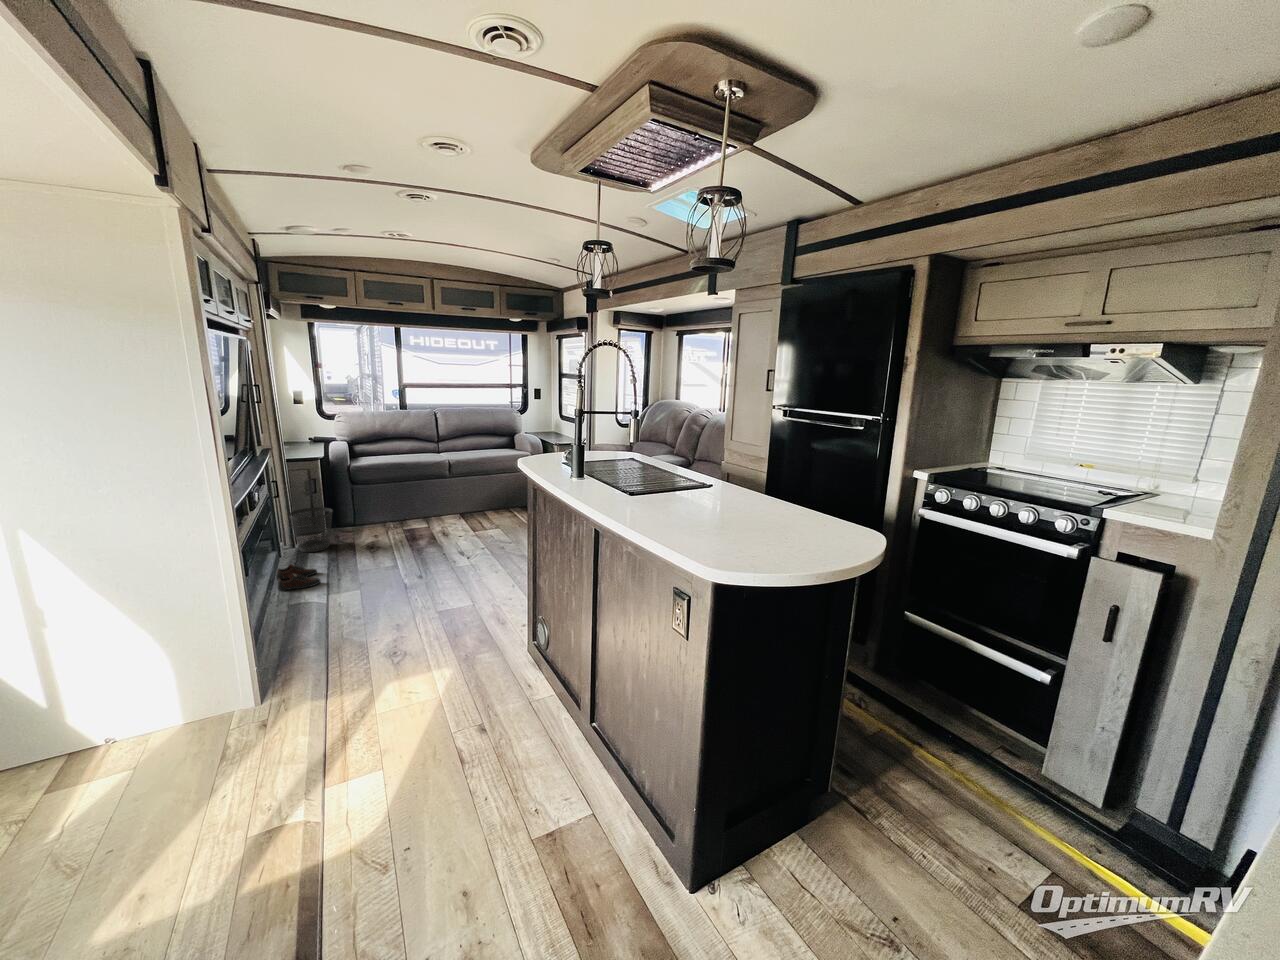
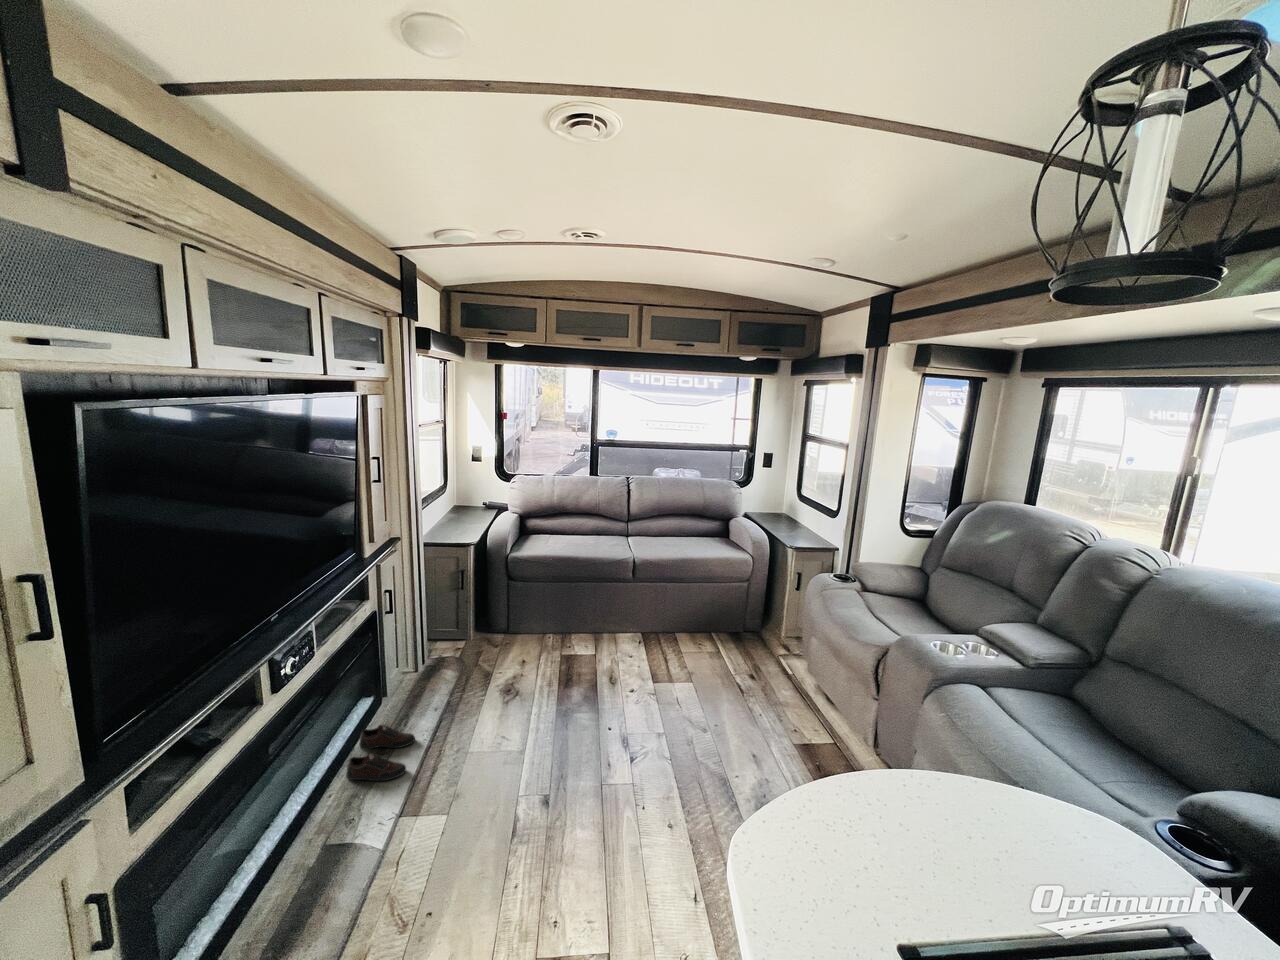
wastebasket: present [289,507,333,552] -> none [412,616,467,684]

